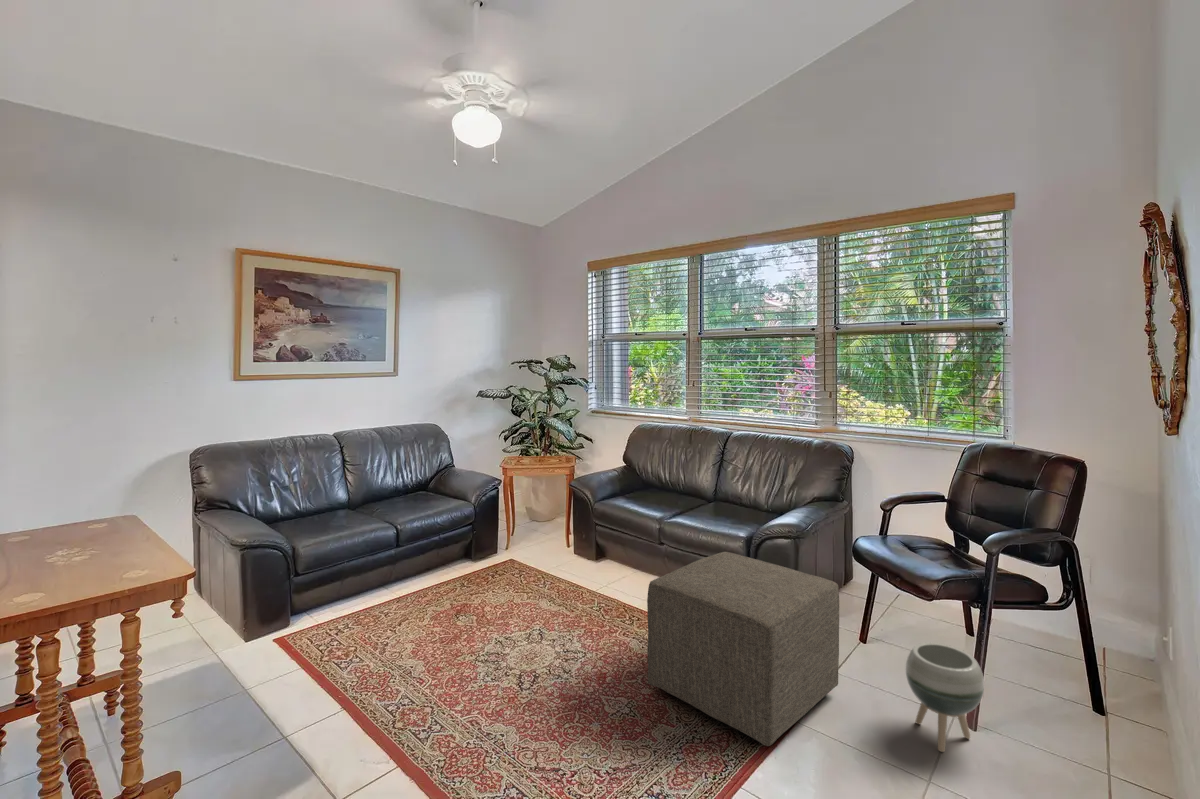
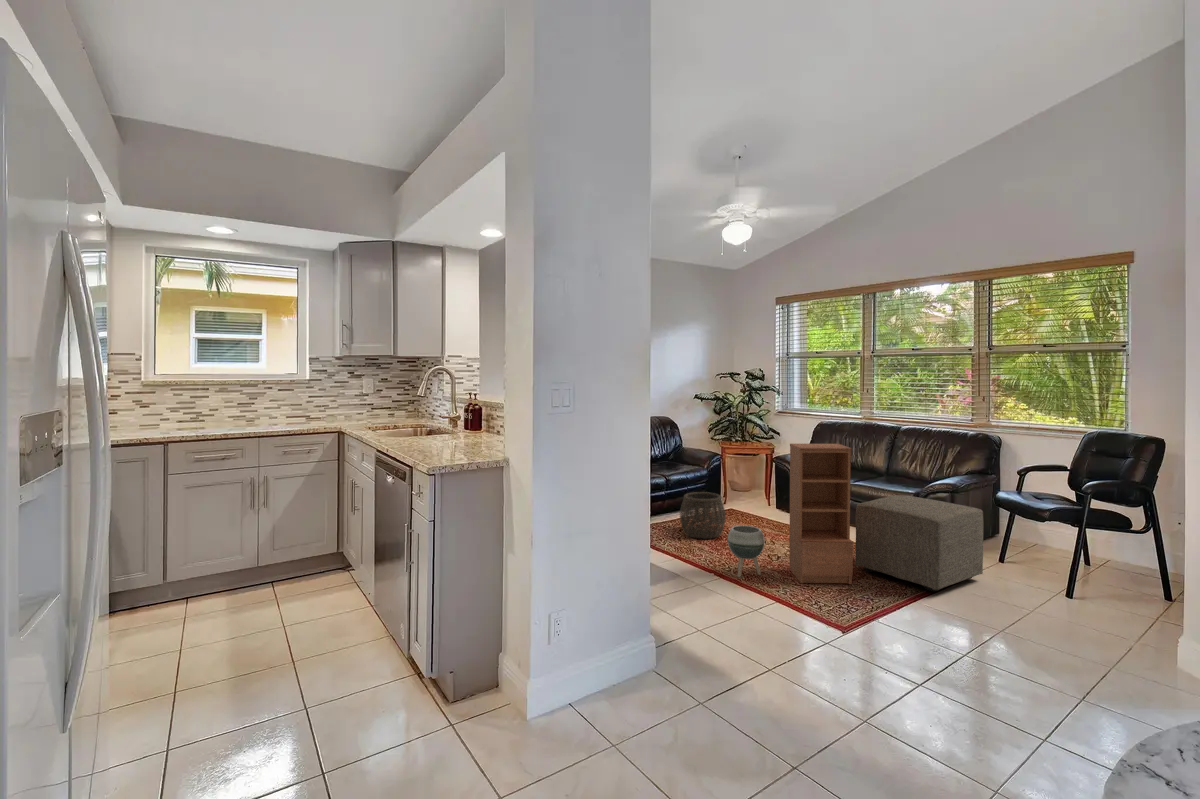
bookcase: none [535,482,632,748] -> present [789,444,853,584]
woven basket: none [395,550,472,633] -> present [680,492,726,539]
planter: present [906,643,984,752] -> present [728,525,765,577]

